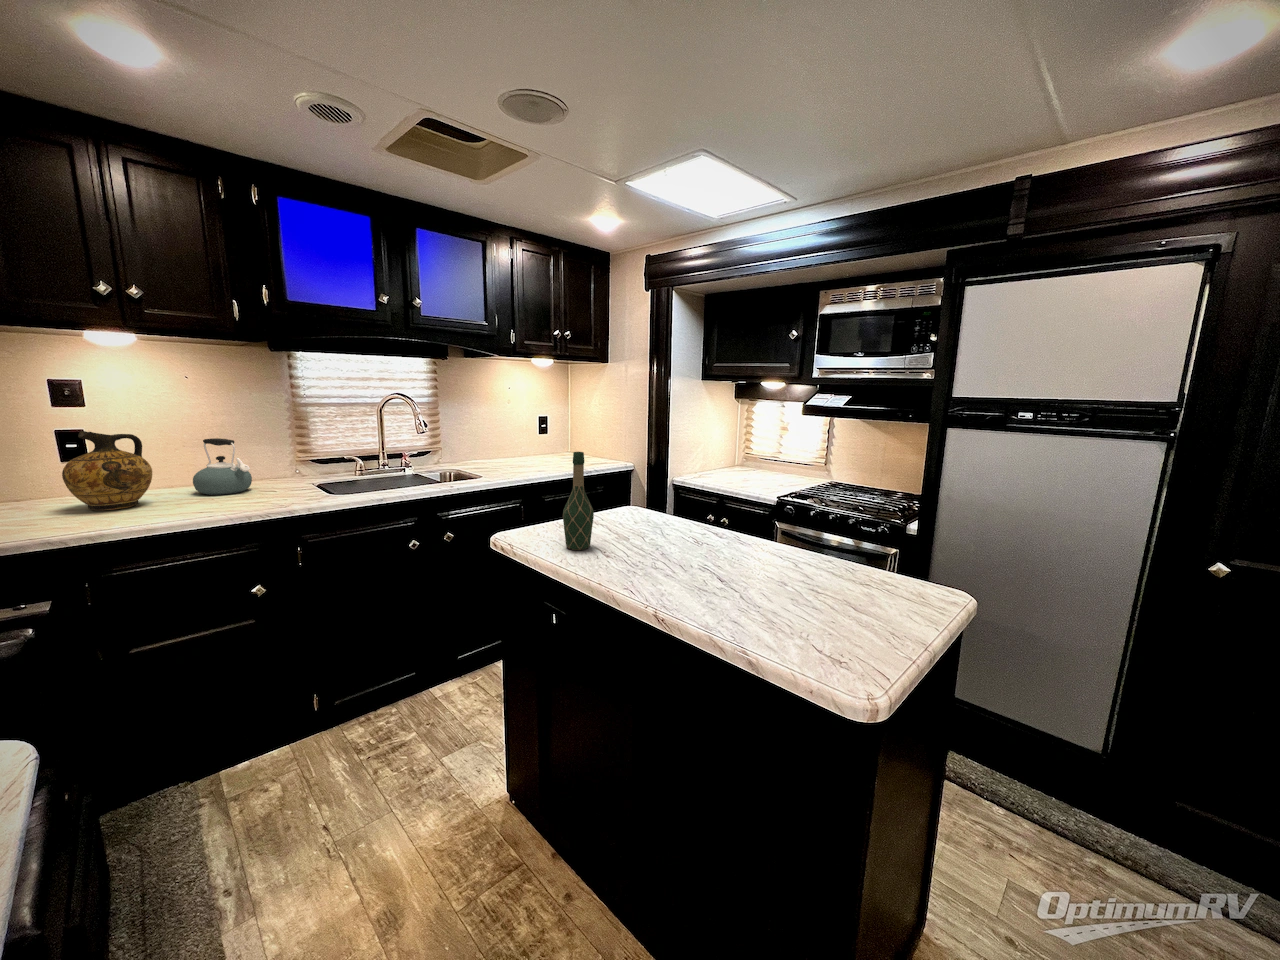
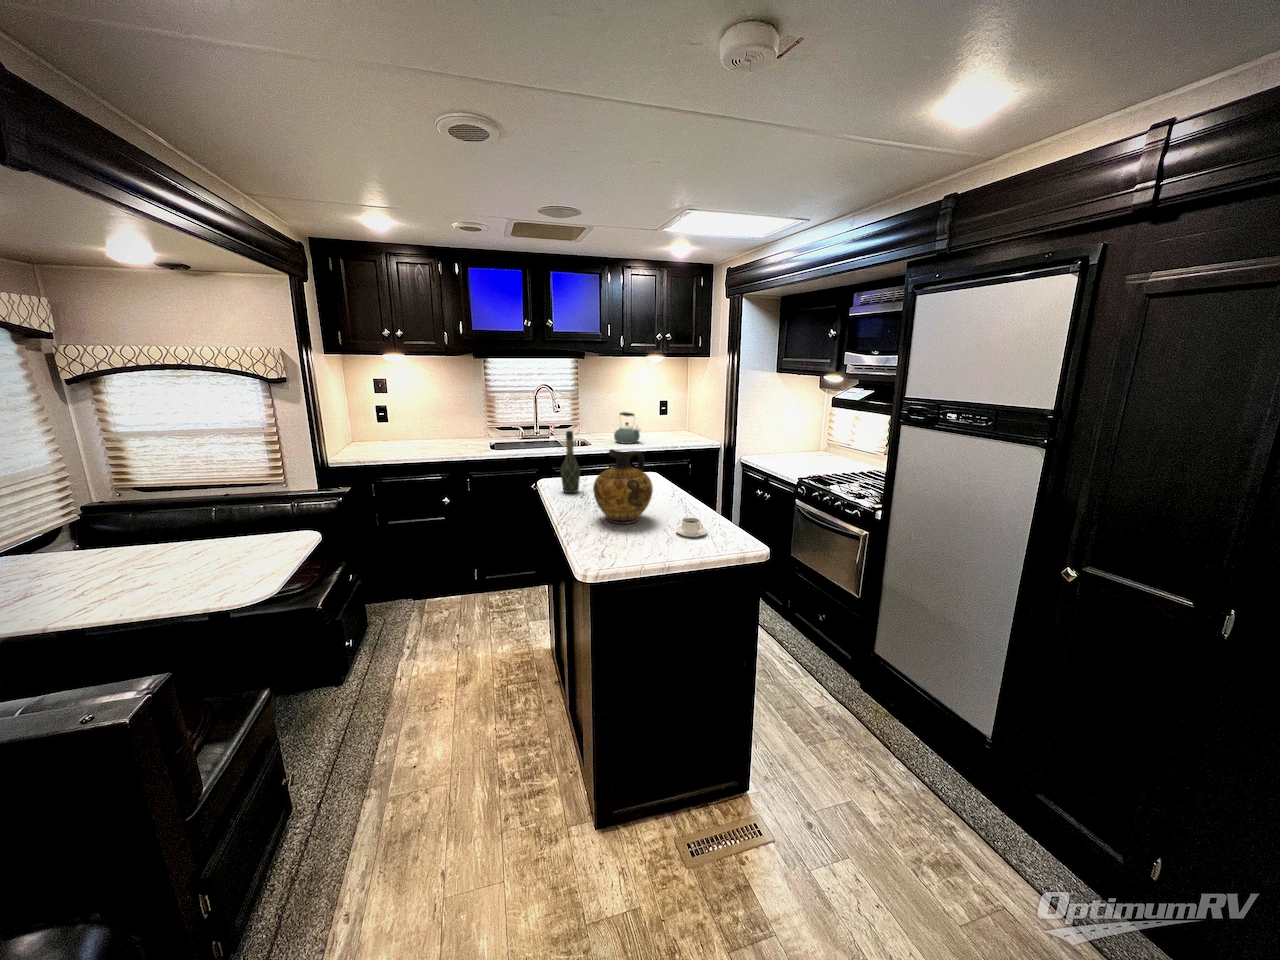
ceramic jug: present [62,431,152,511] -> present [593,449,653,524]
kettle: present [193,438,252,495] -> present [614,412,641,444]
coffee cup: none [819,564,867,593] -> present [676,518,707,537]

